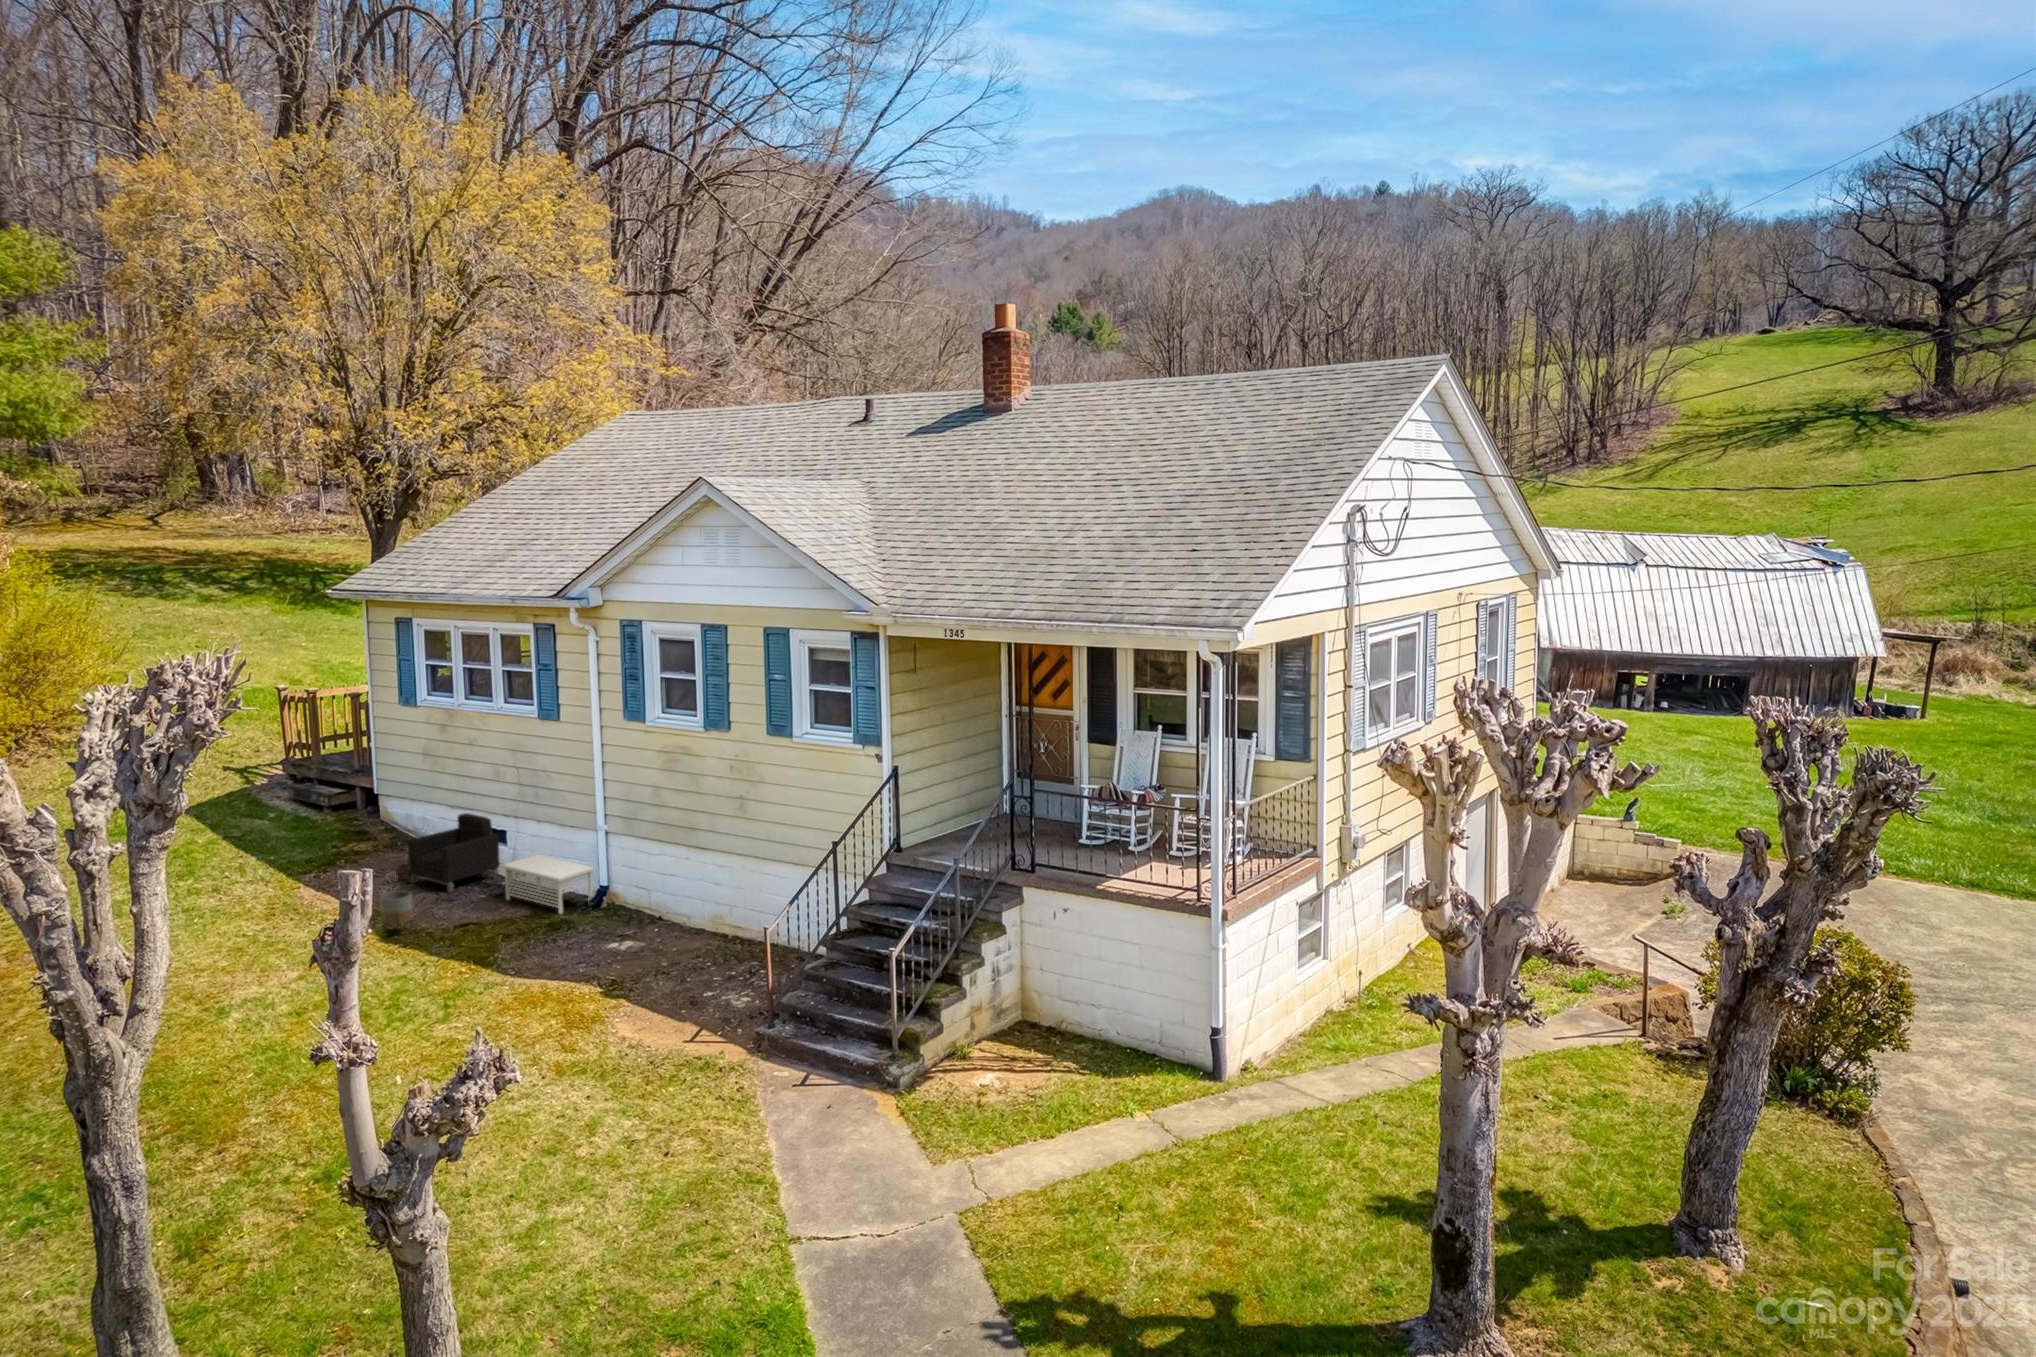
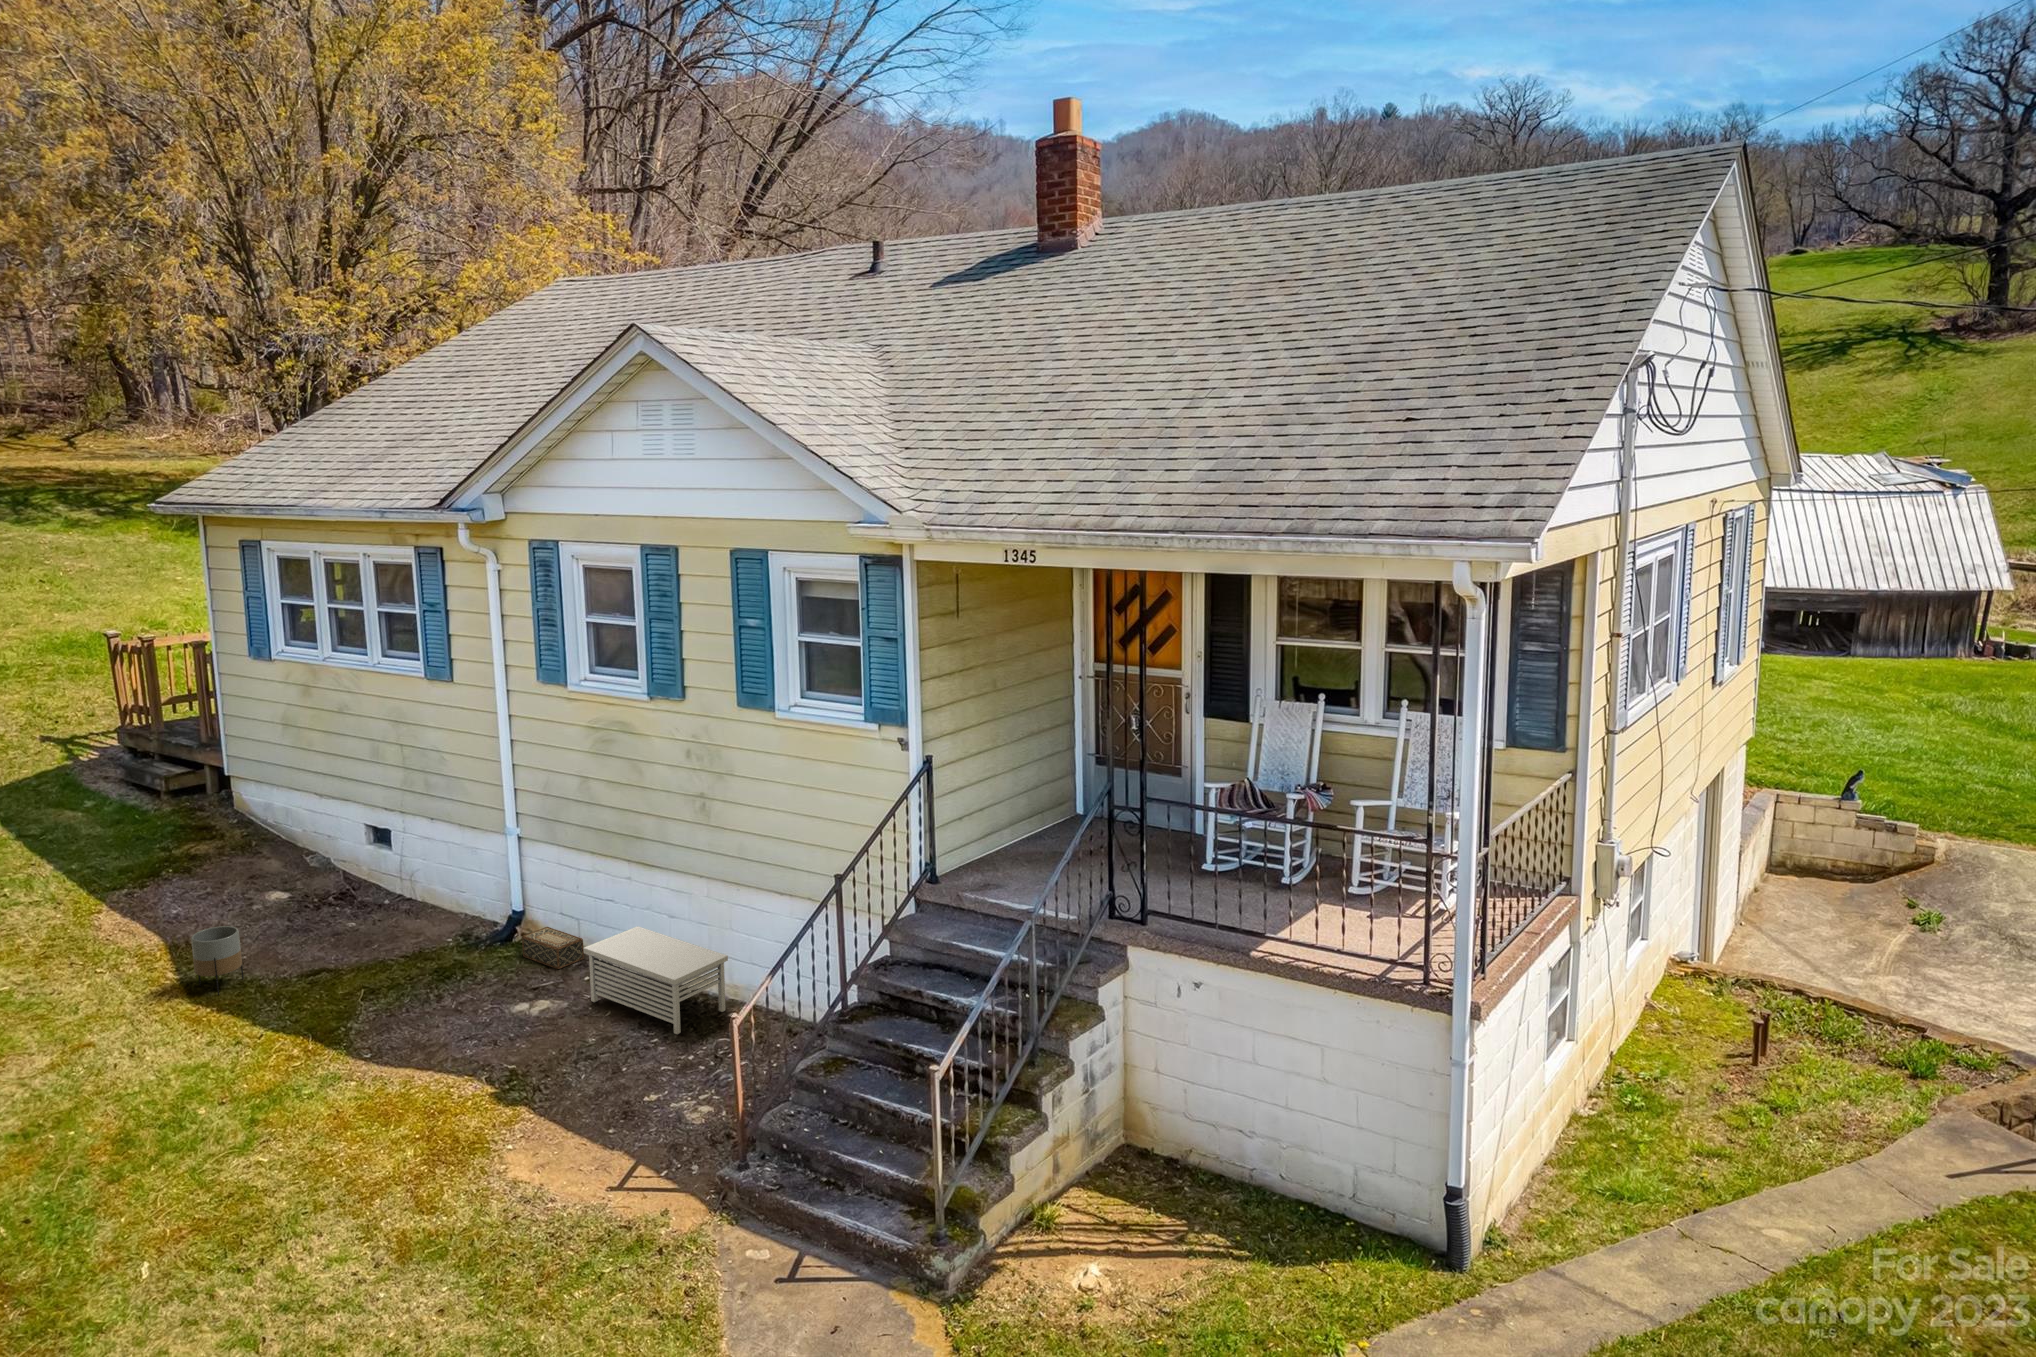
armchair: present [408,813,500,893] -> none [254,806,384,918]
storage bench: present [502,855,594,914] -> present [583,926,728,1034]
woven basket: none [608,896,652,924] -> present [522,927,584,969]

